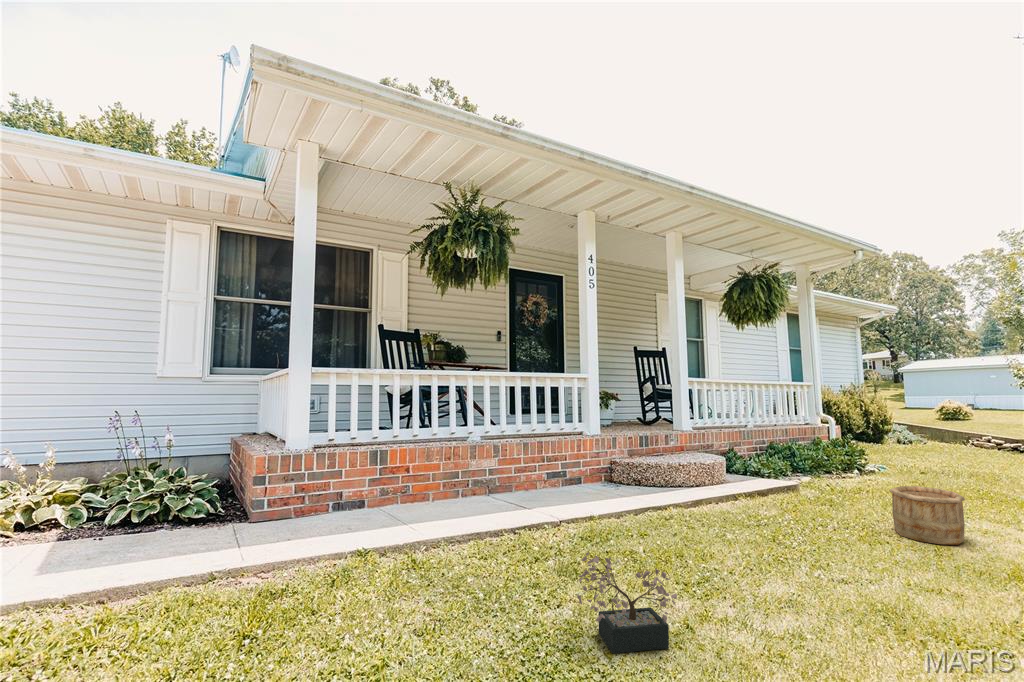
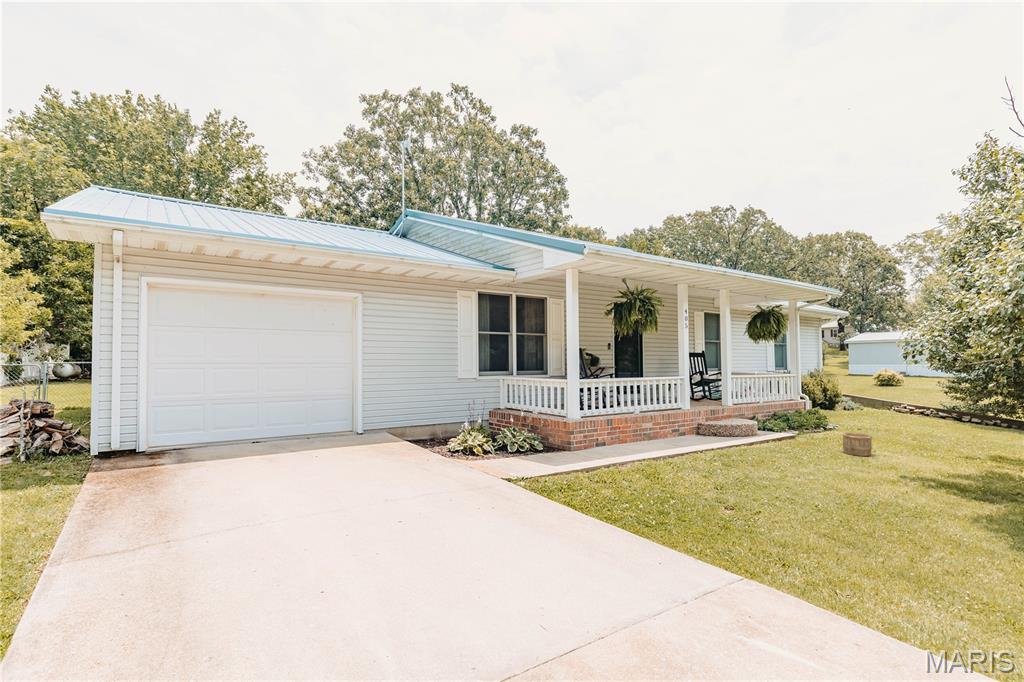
decorative plant: present [577,552,677,653] -> none [750,452,781,480]

